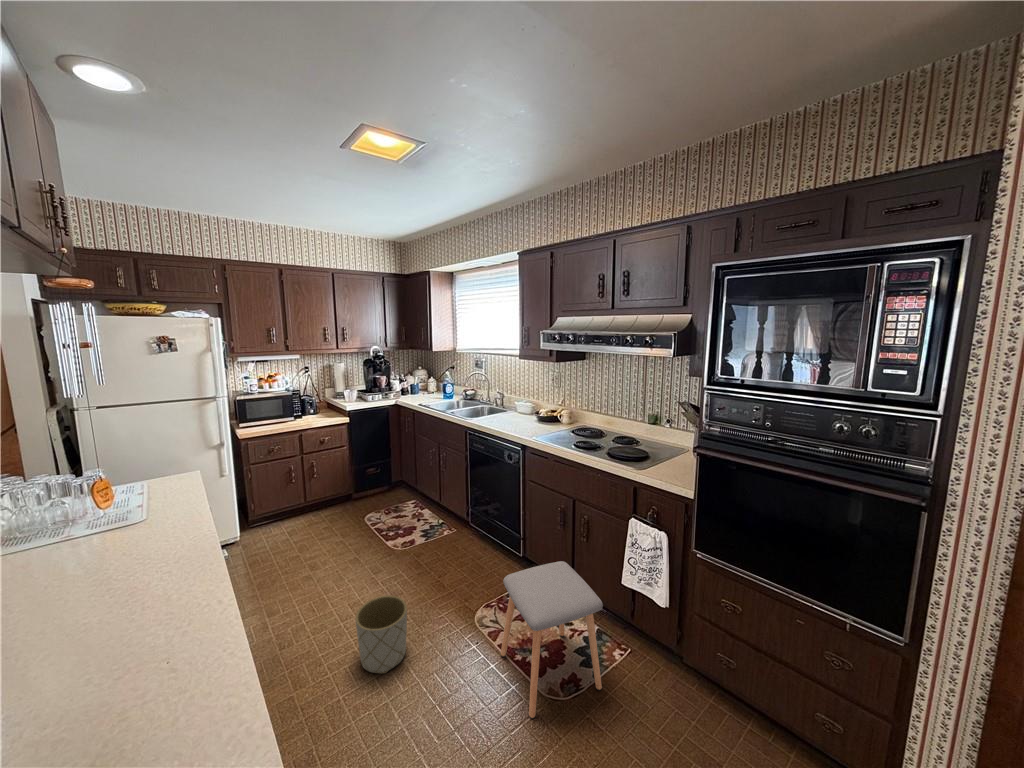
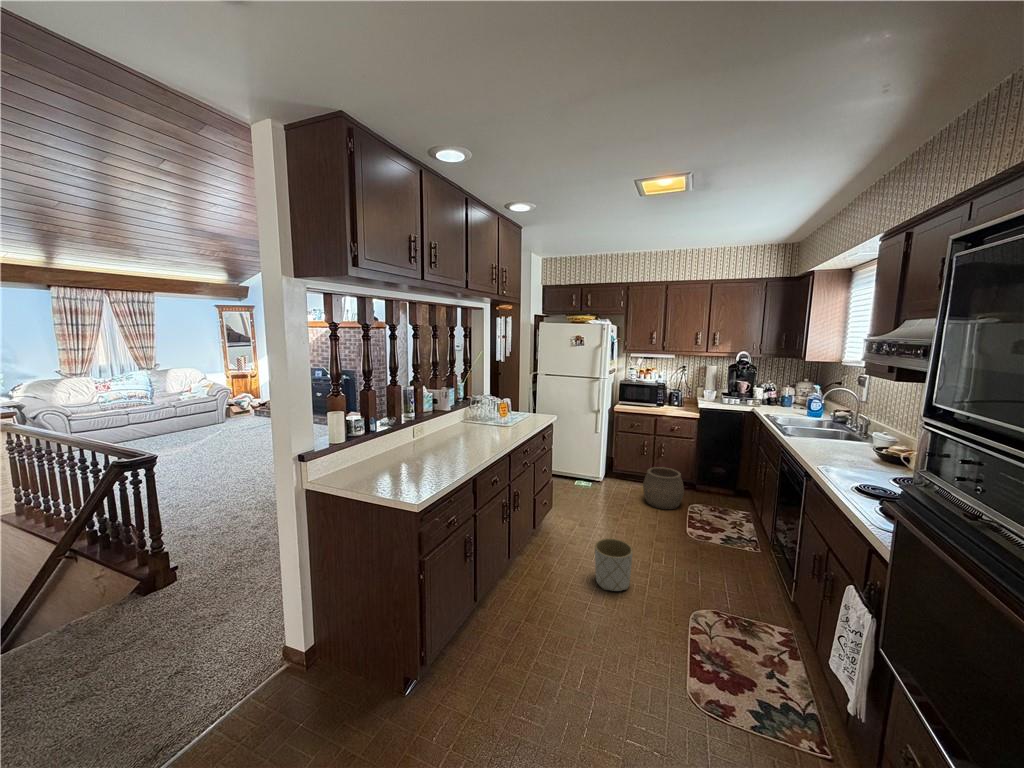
woven basket: none [311,486,362,538] -> present [643,467,684,509]
stool: present [501,561,603,719] -> none [660,570,771,738]

